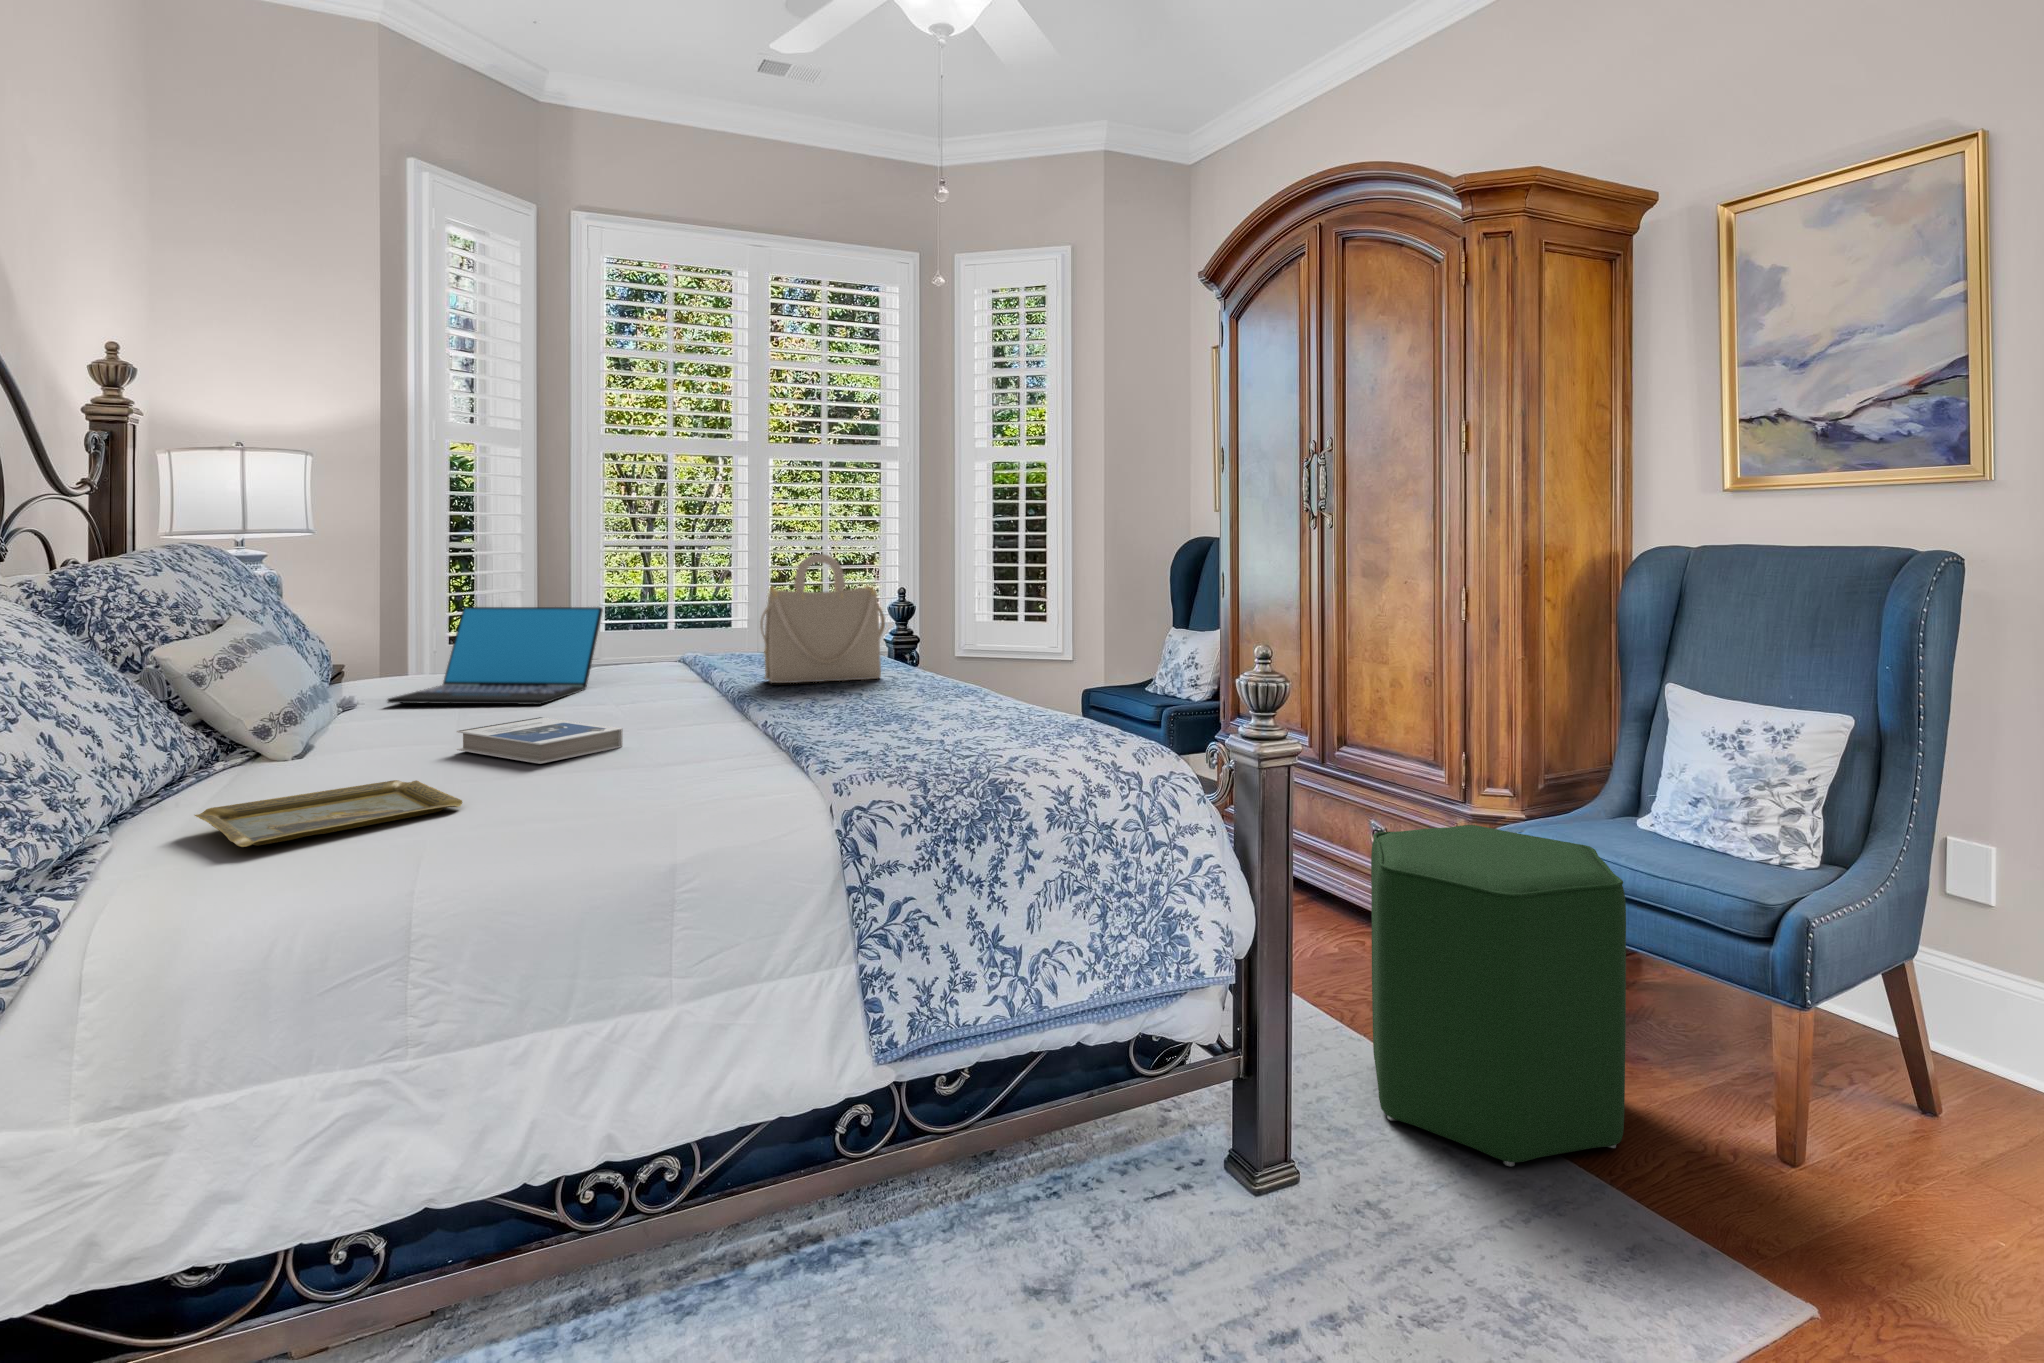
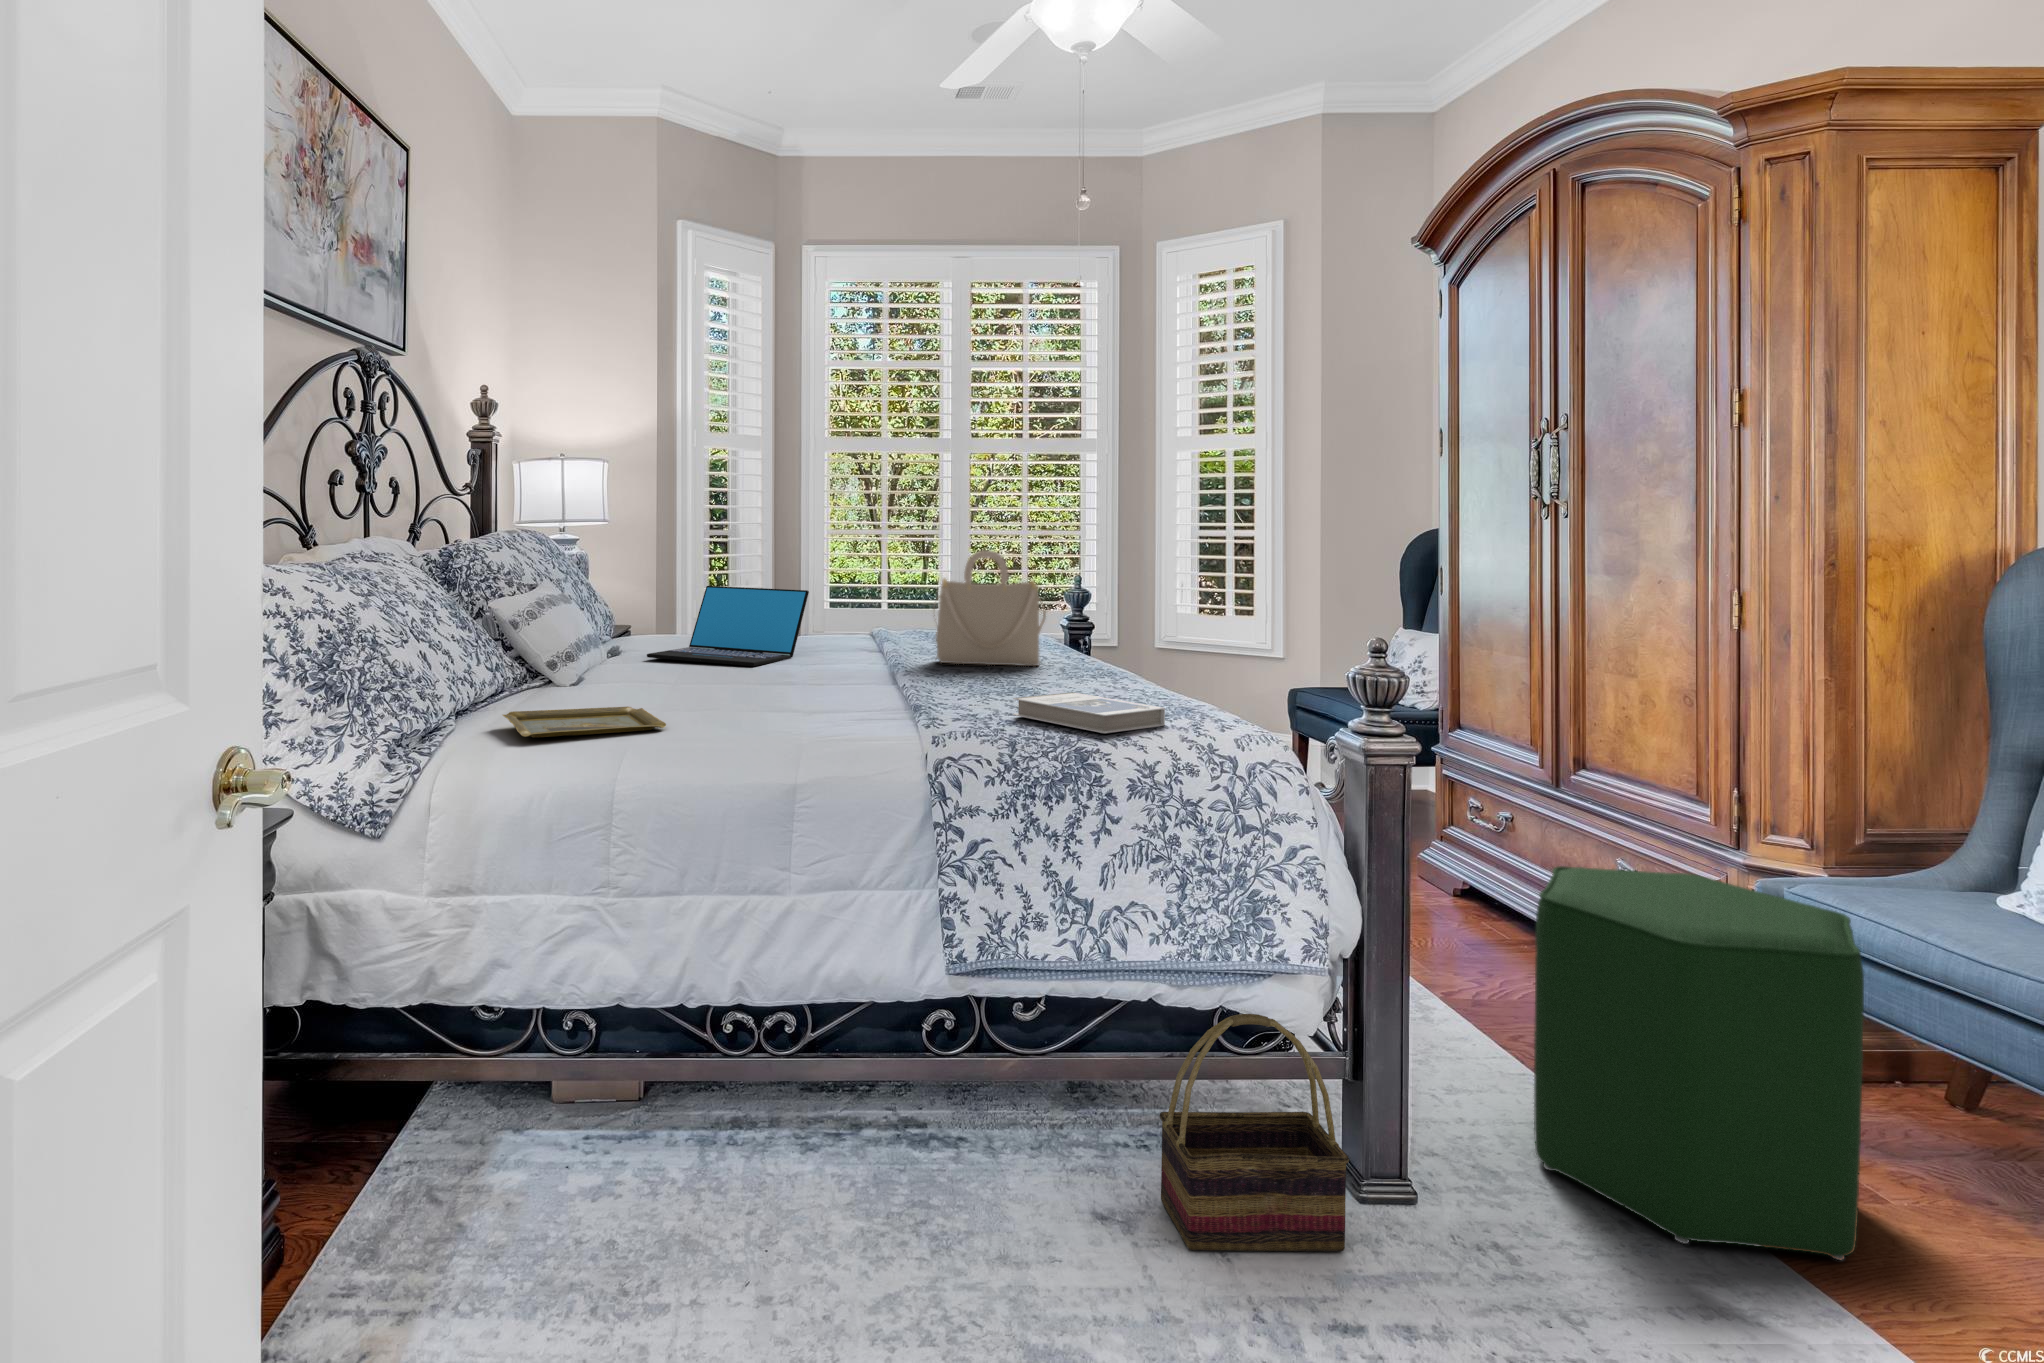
hardback book: present [457,717,623,764] -> present [1013,692,1165,733]
basket: none [1082,1038,1269,1312] -> present [1159,1014,1349,1251]

